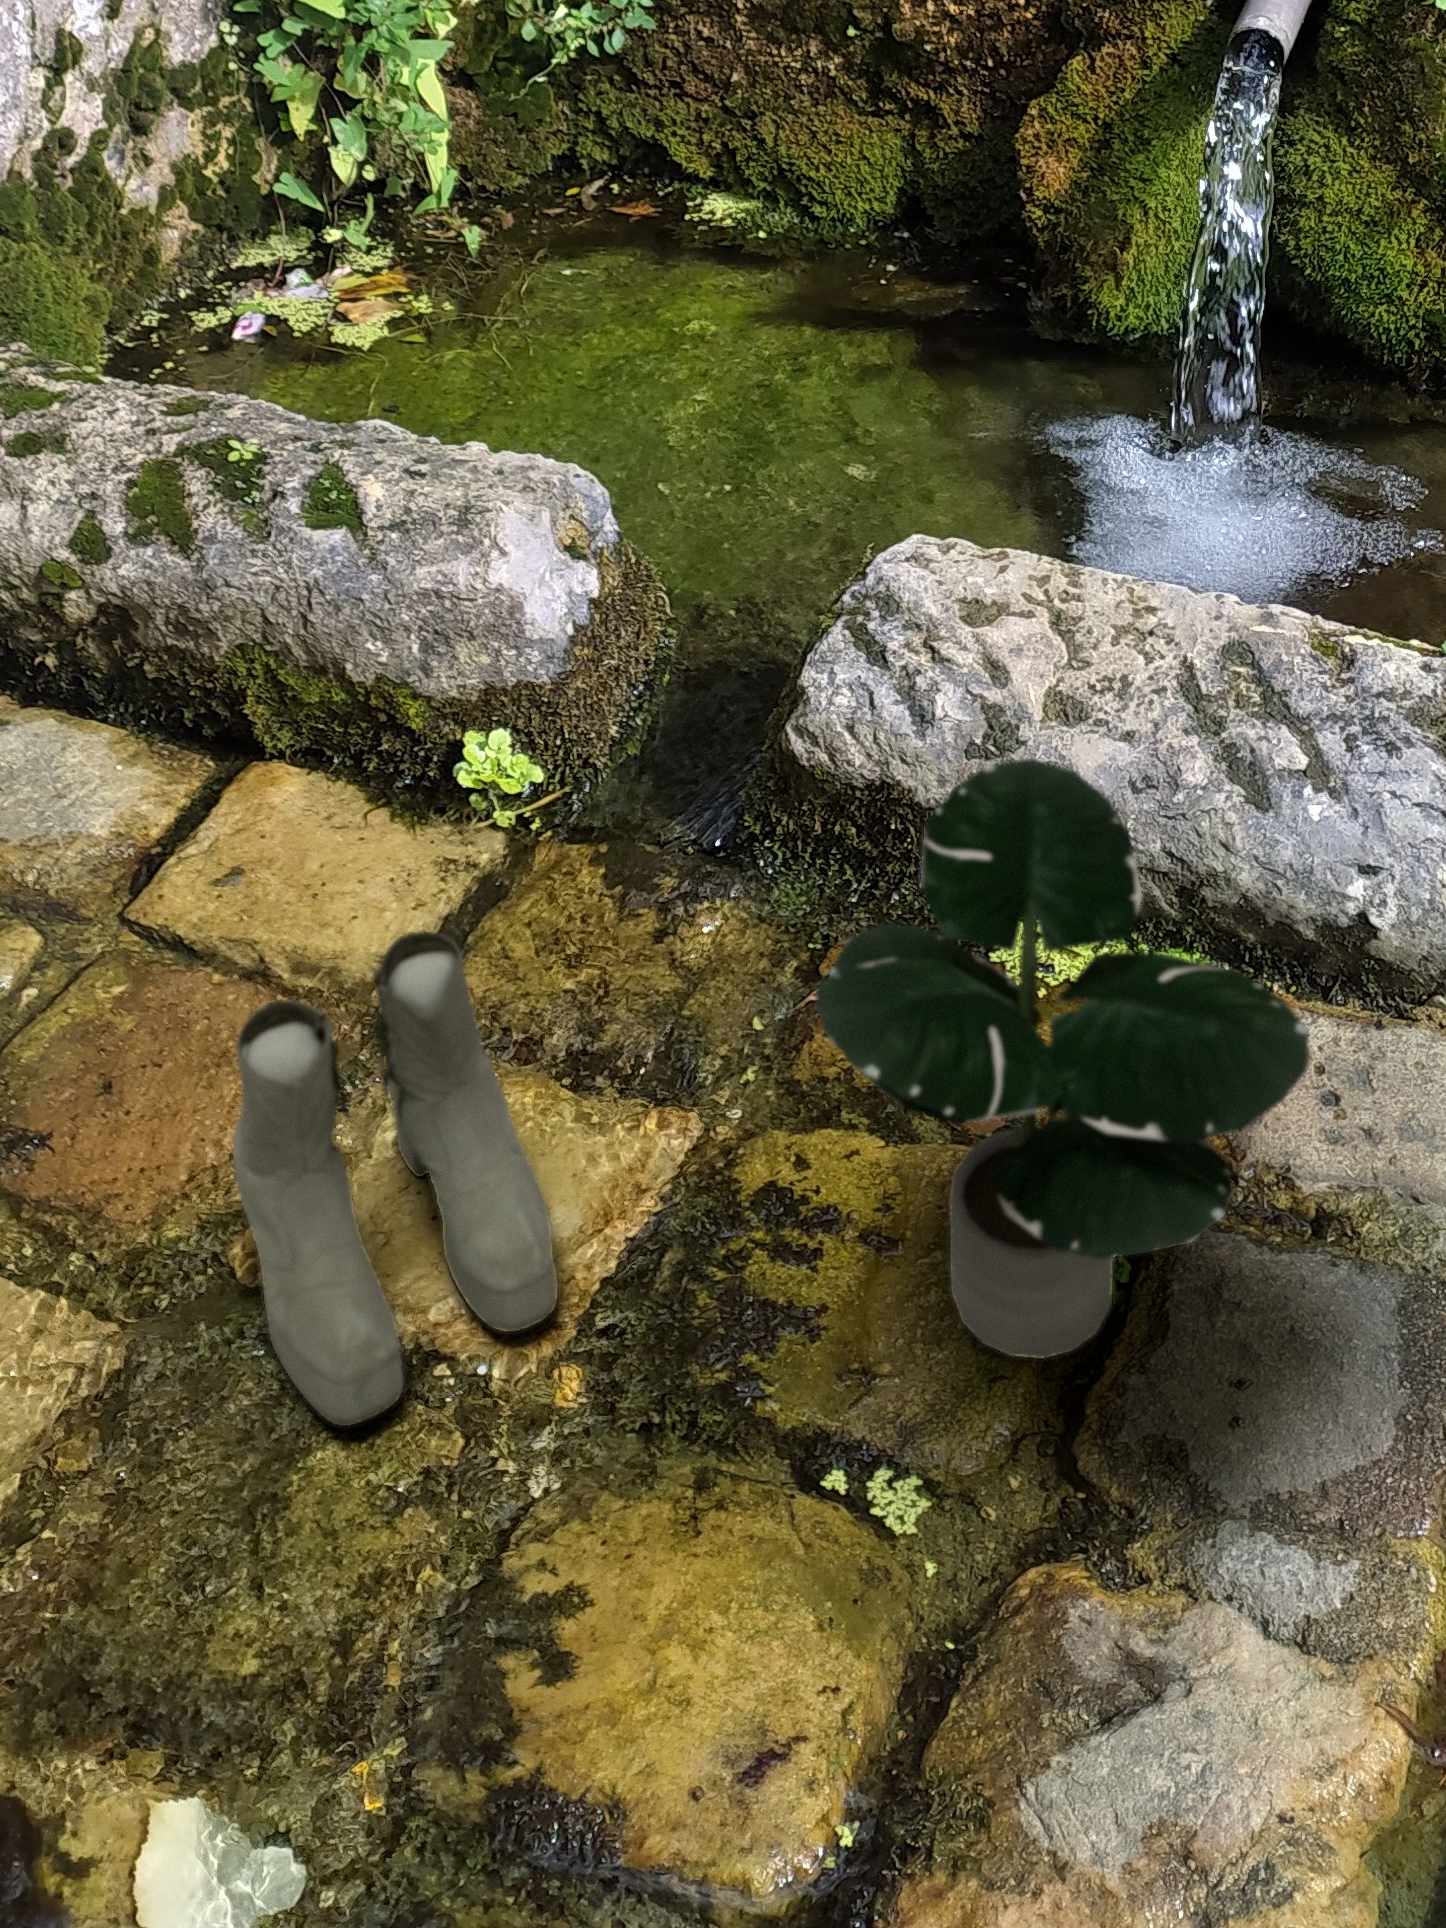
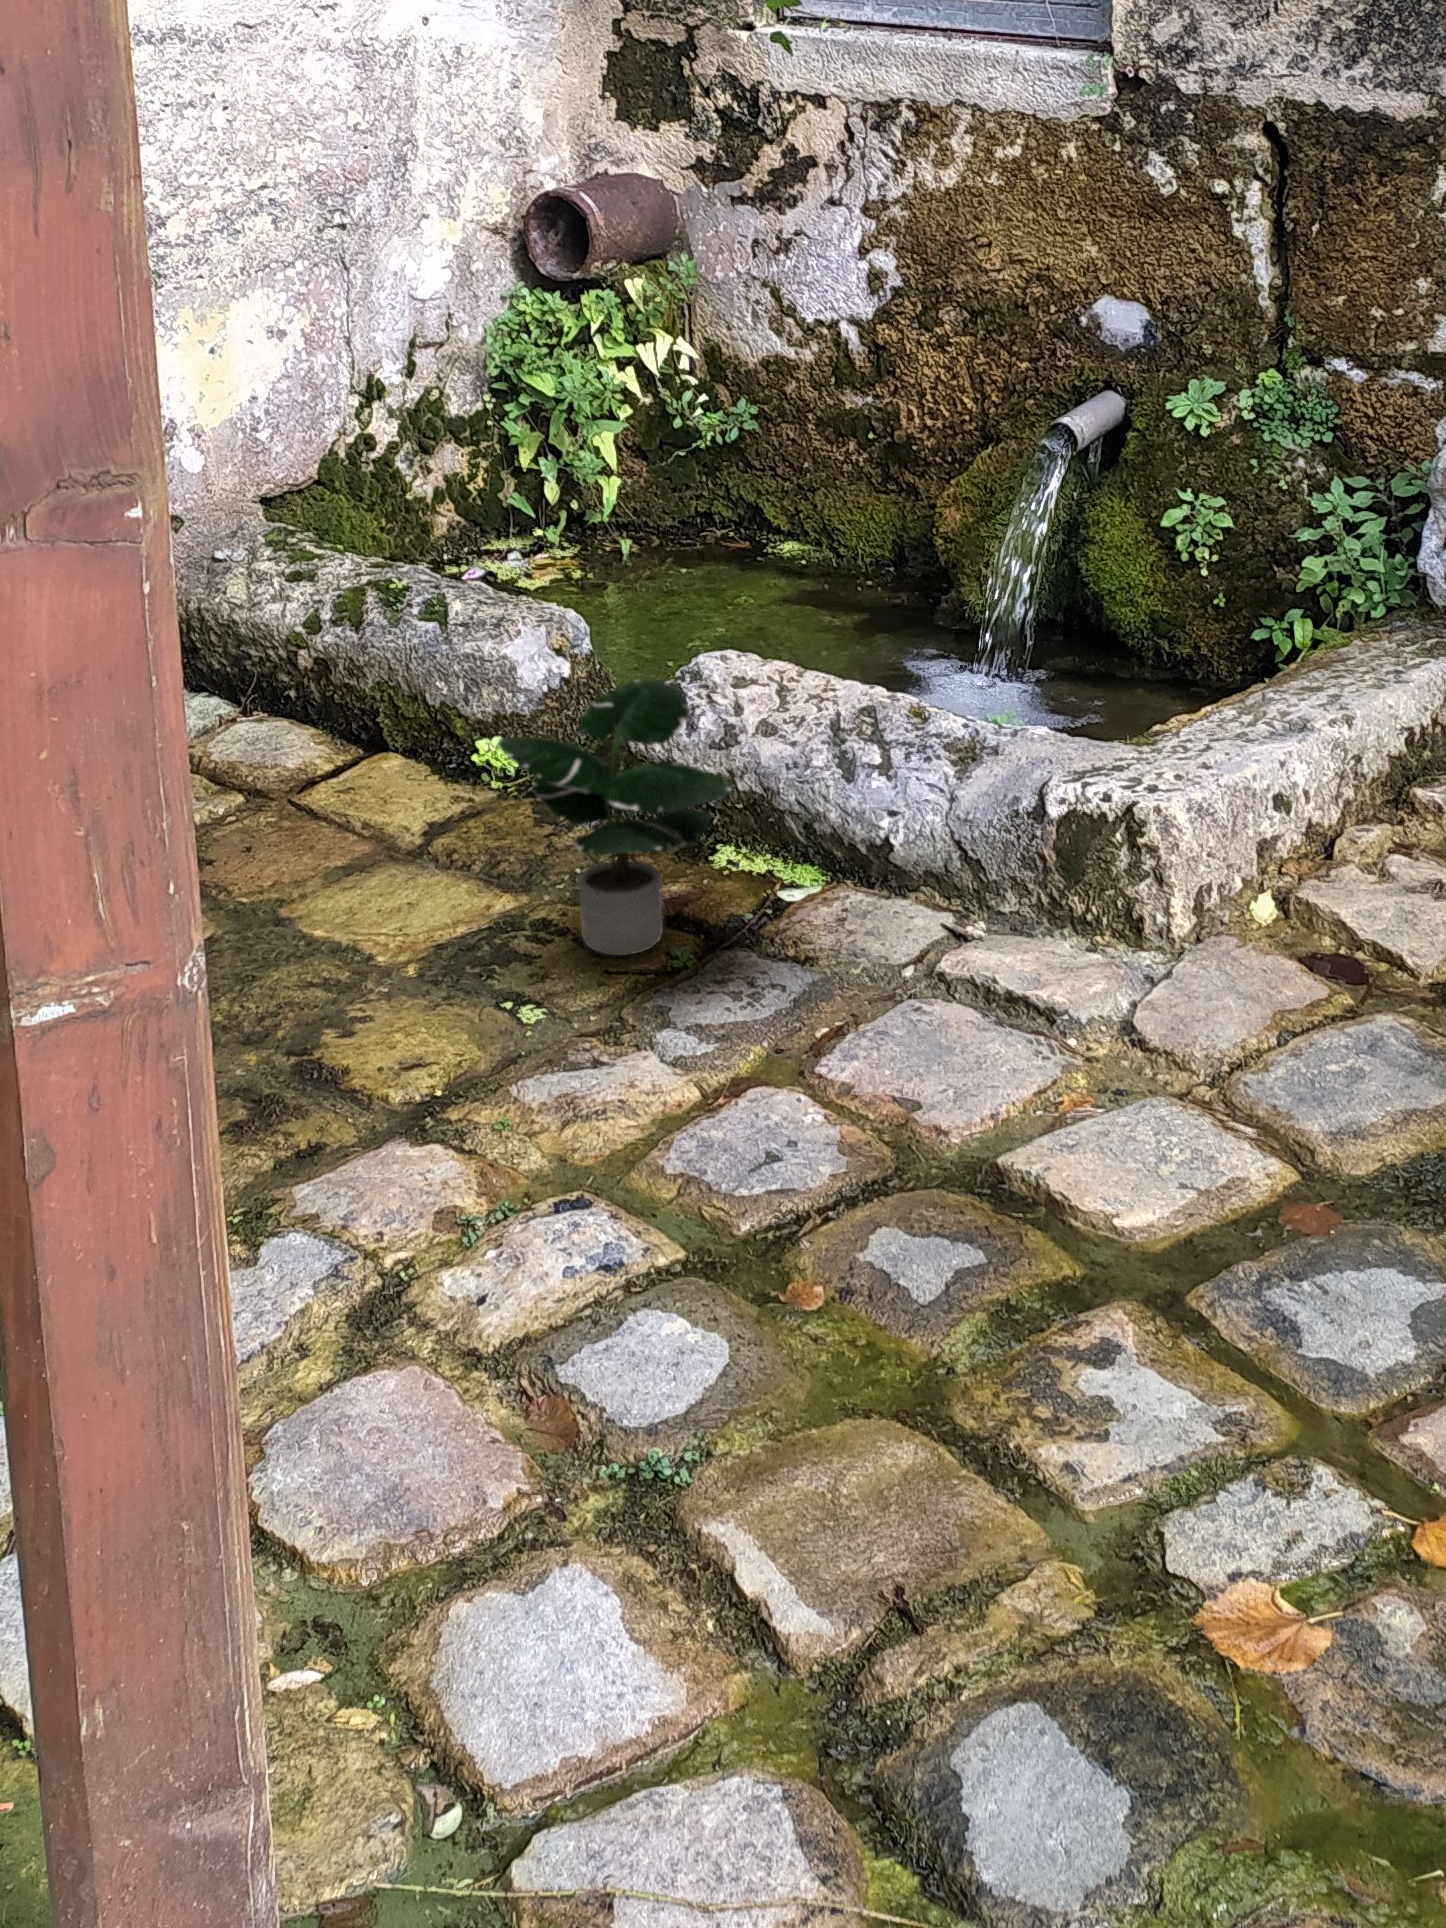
boots: present [233,932,558,1426] -> none [275,738,415,927]

